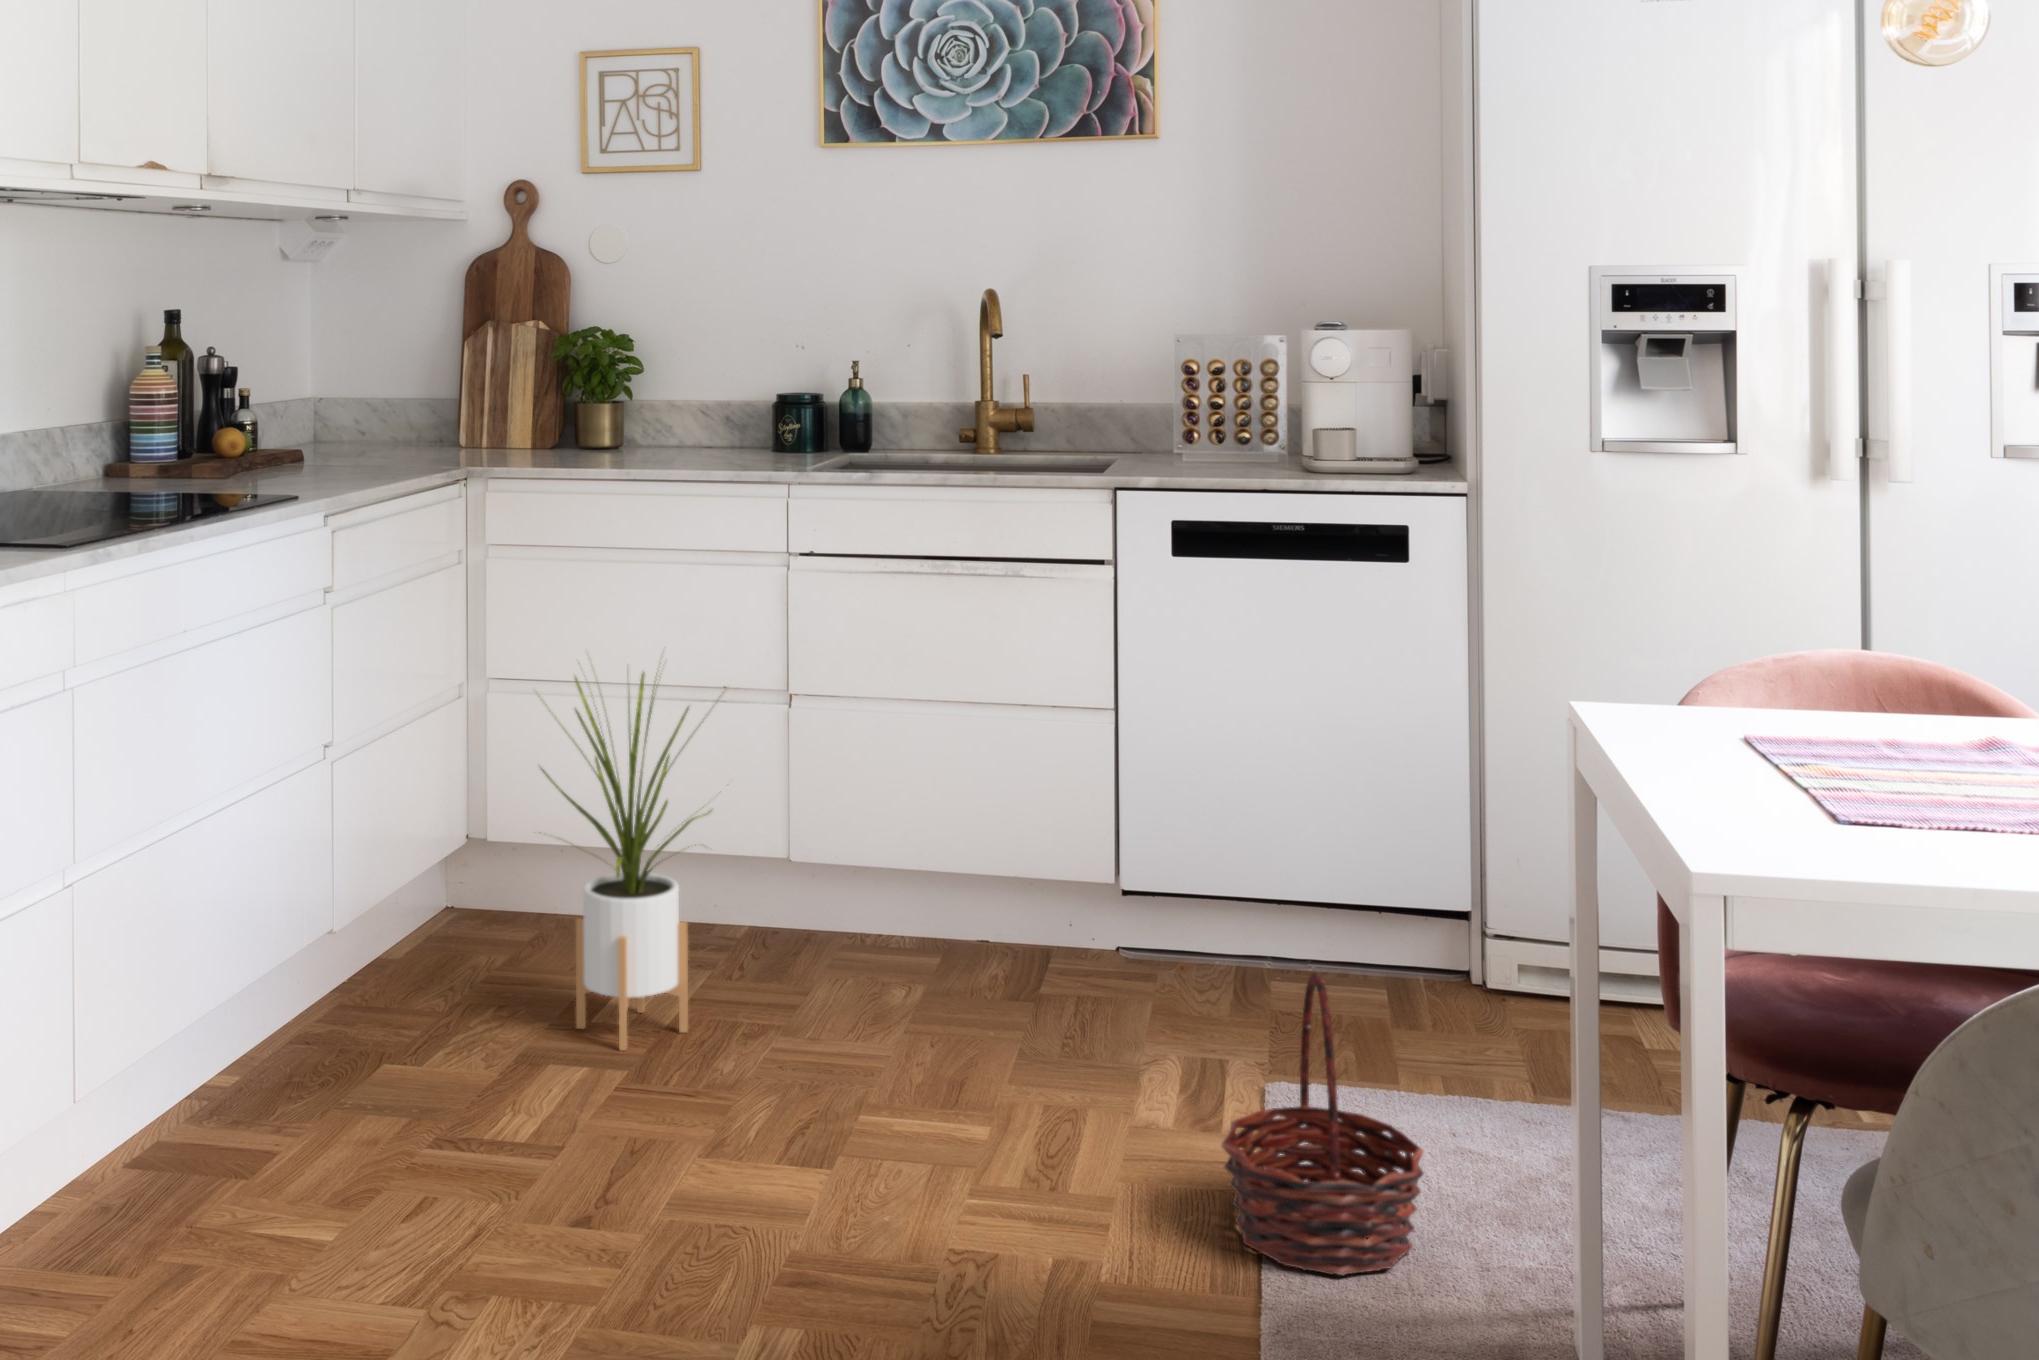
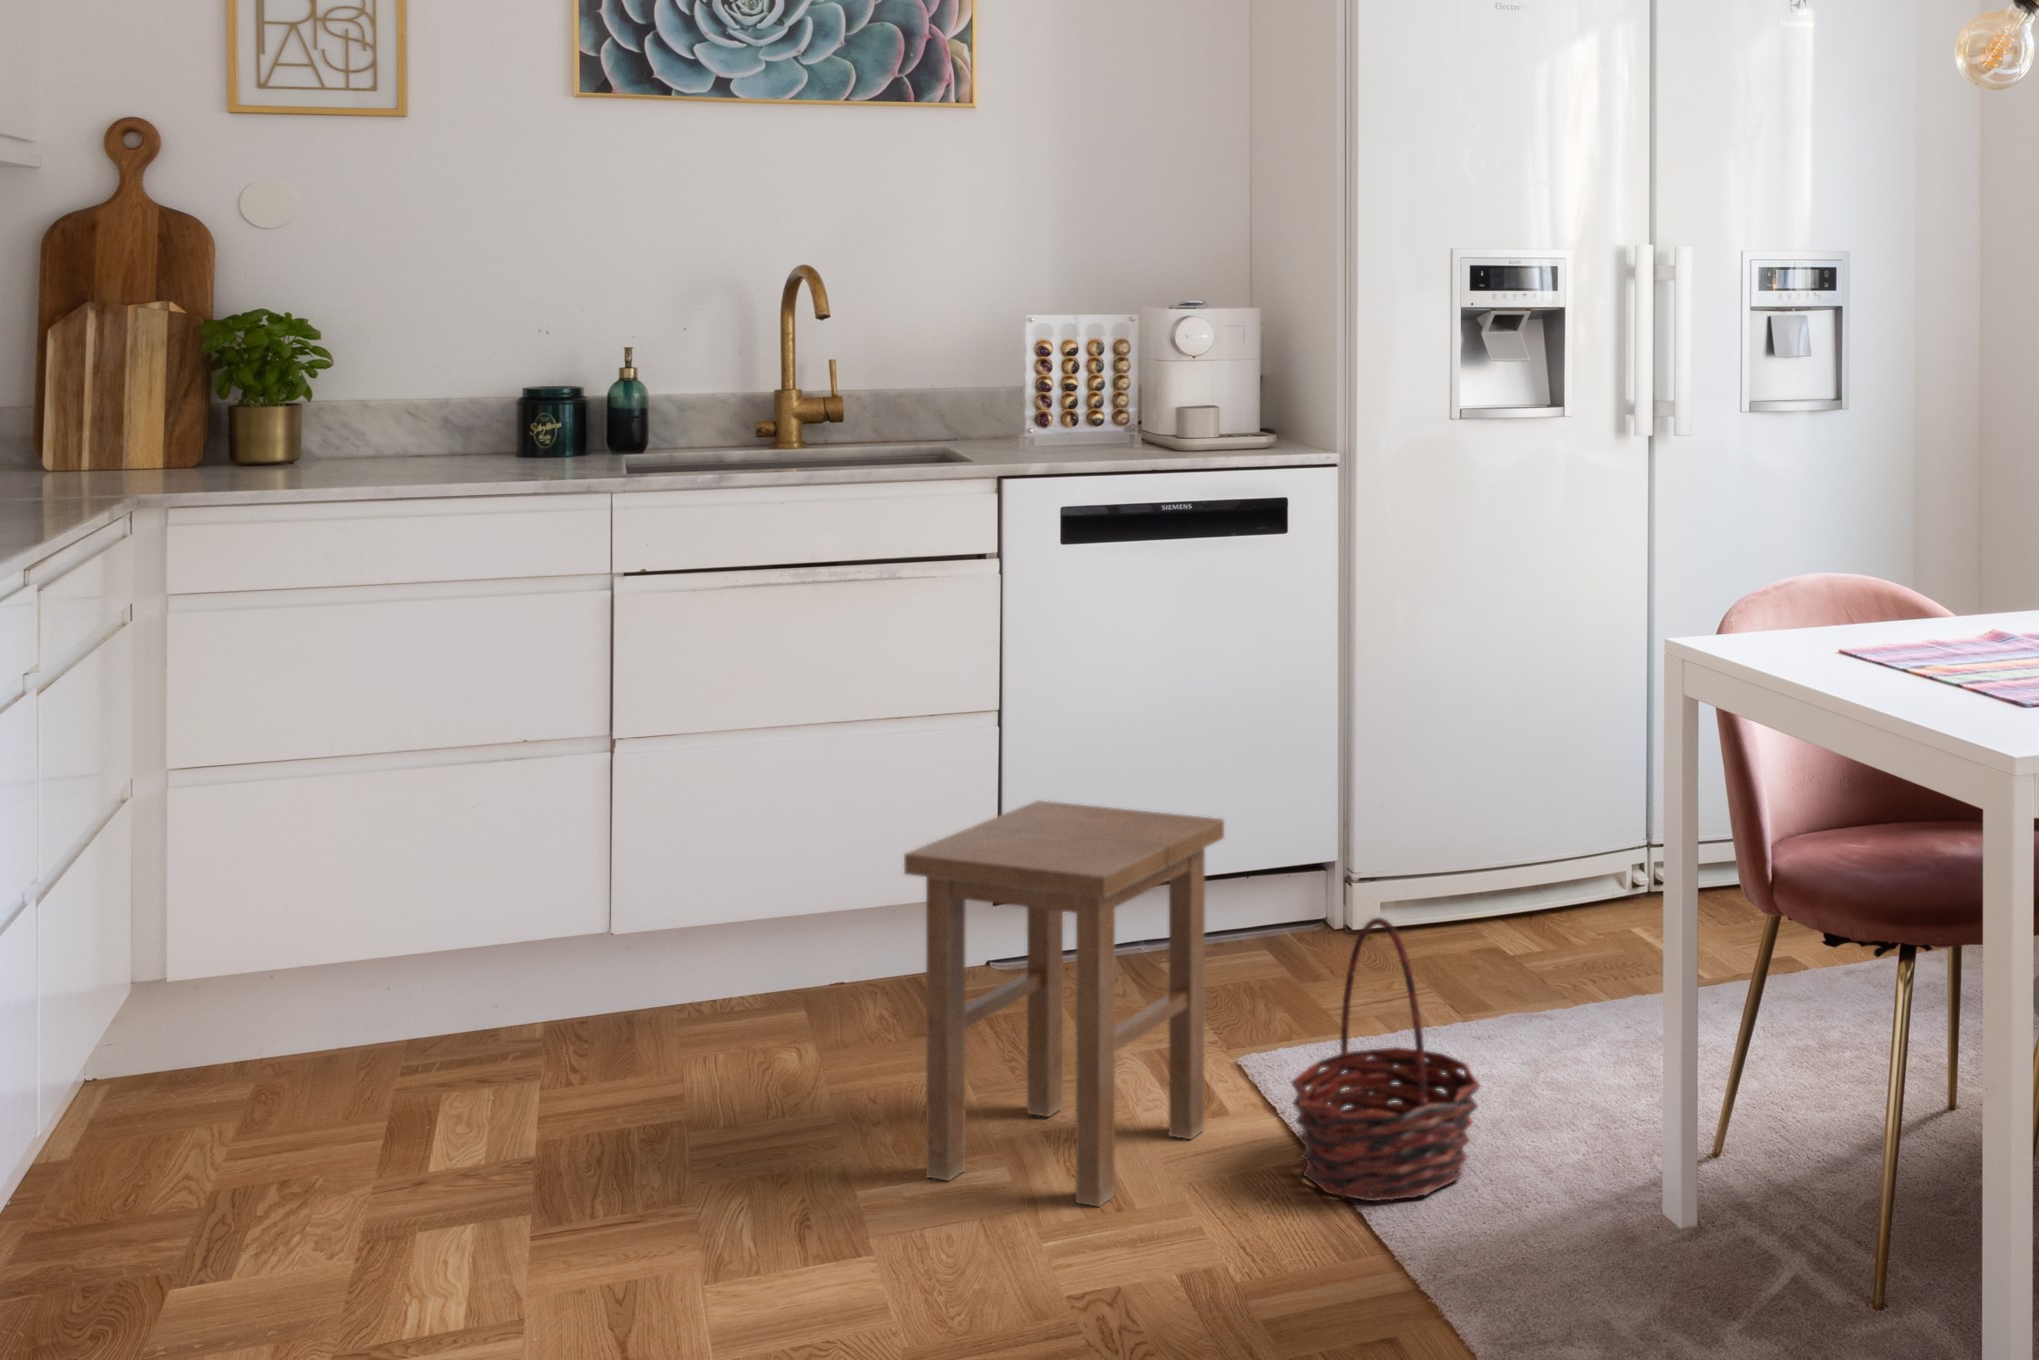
house plant: present [538,662,711,1051] -> none [357,692,635,1190]
stool: none [897,799,1201,1195] -> present [904,801,1224,1206]

